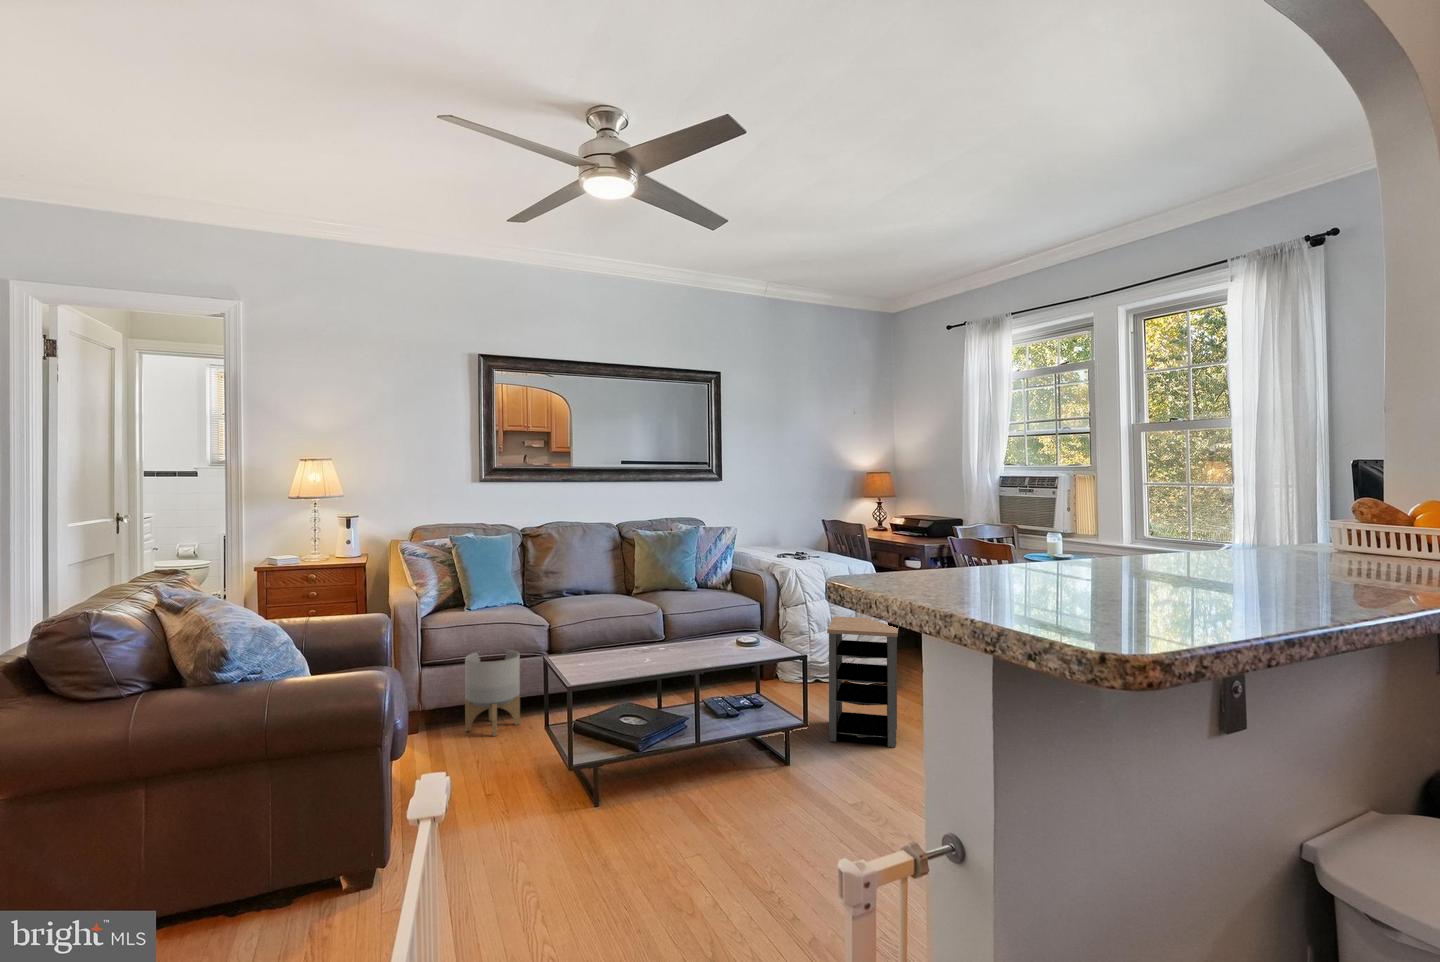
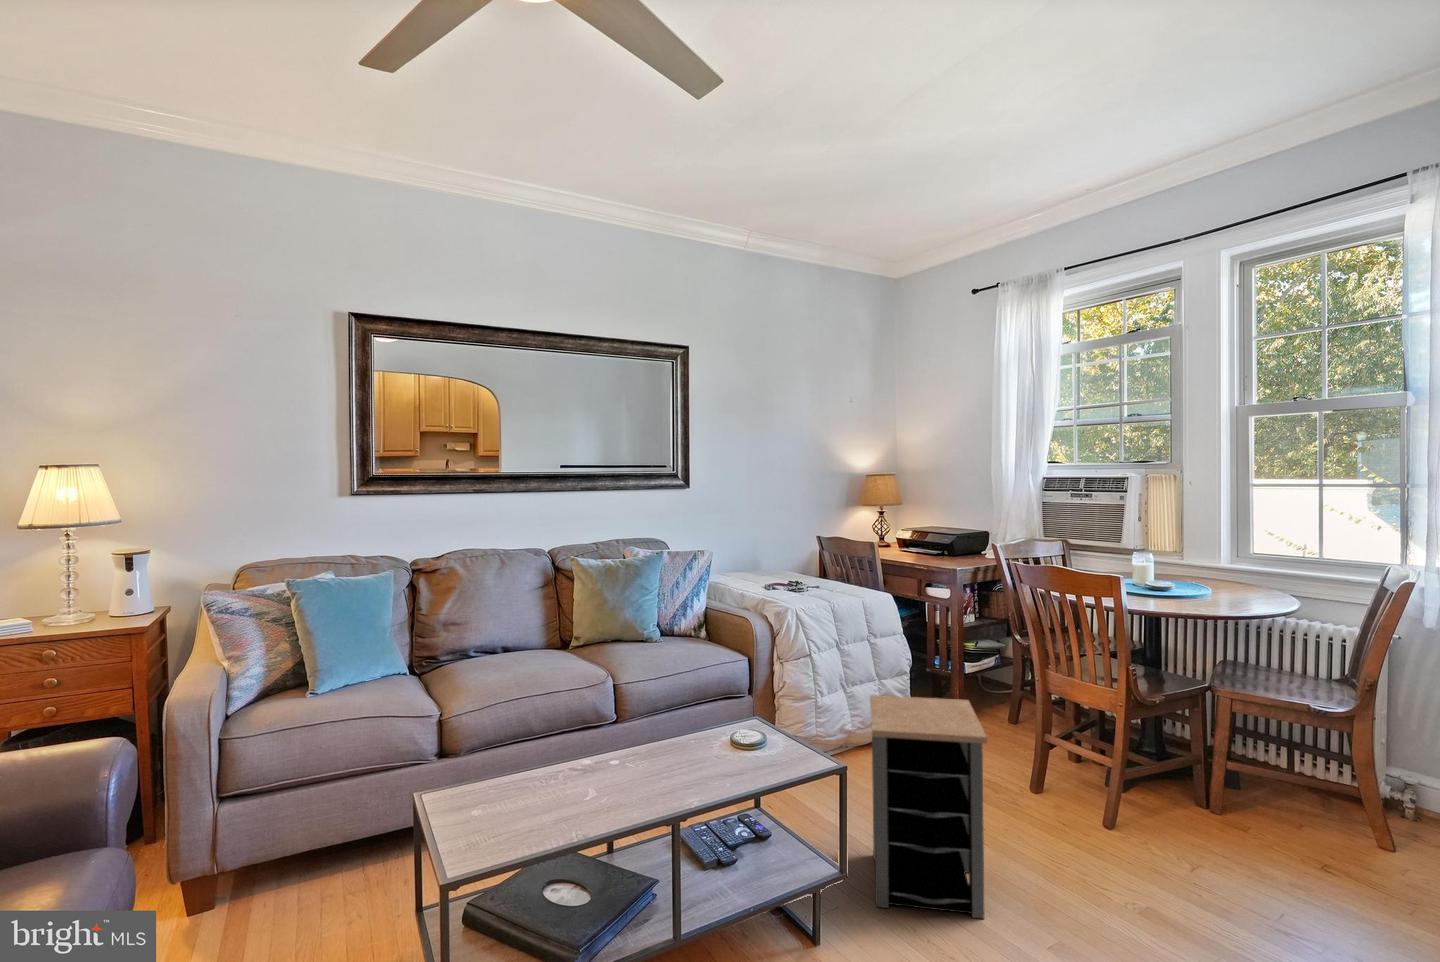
planter: present [465,650,520,736] -> none [287,761,385,918]

